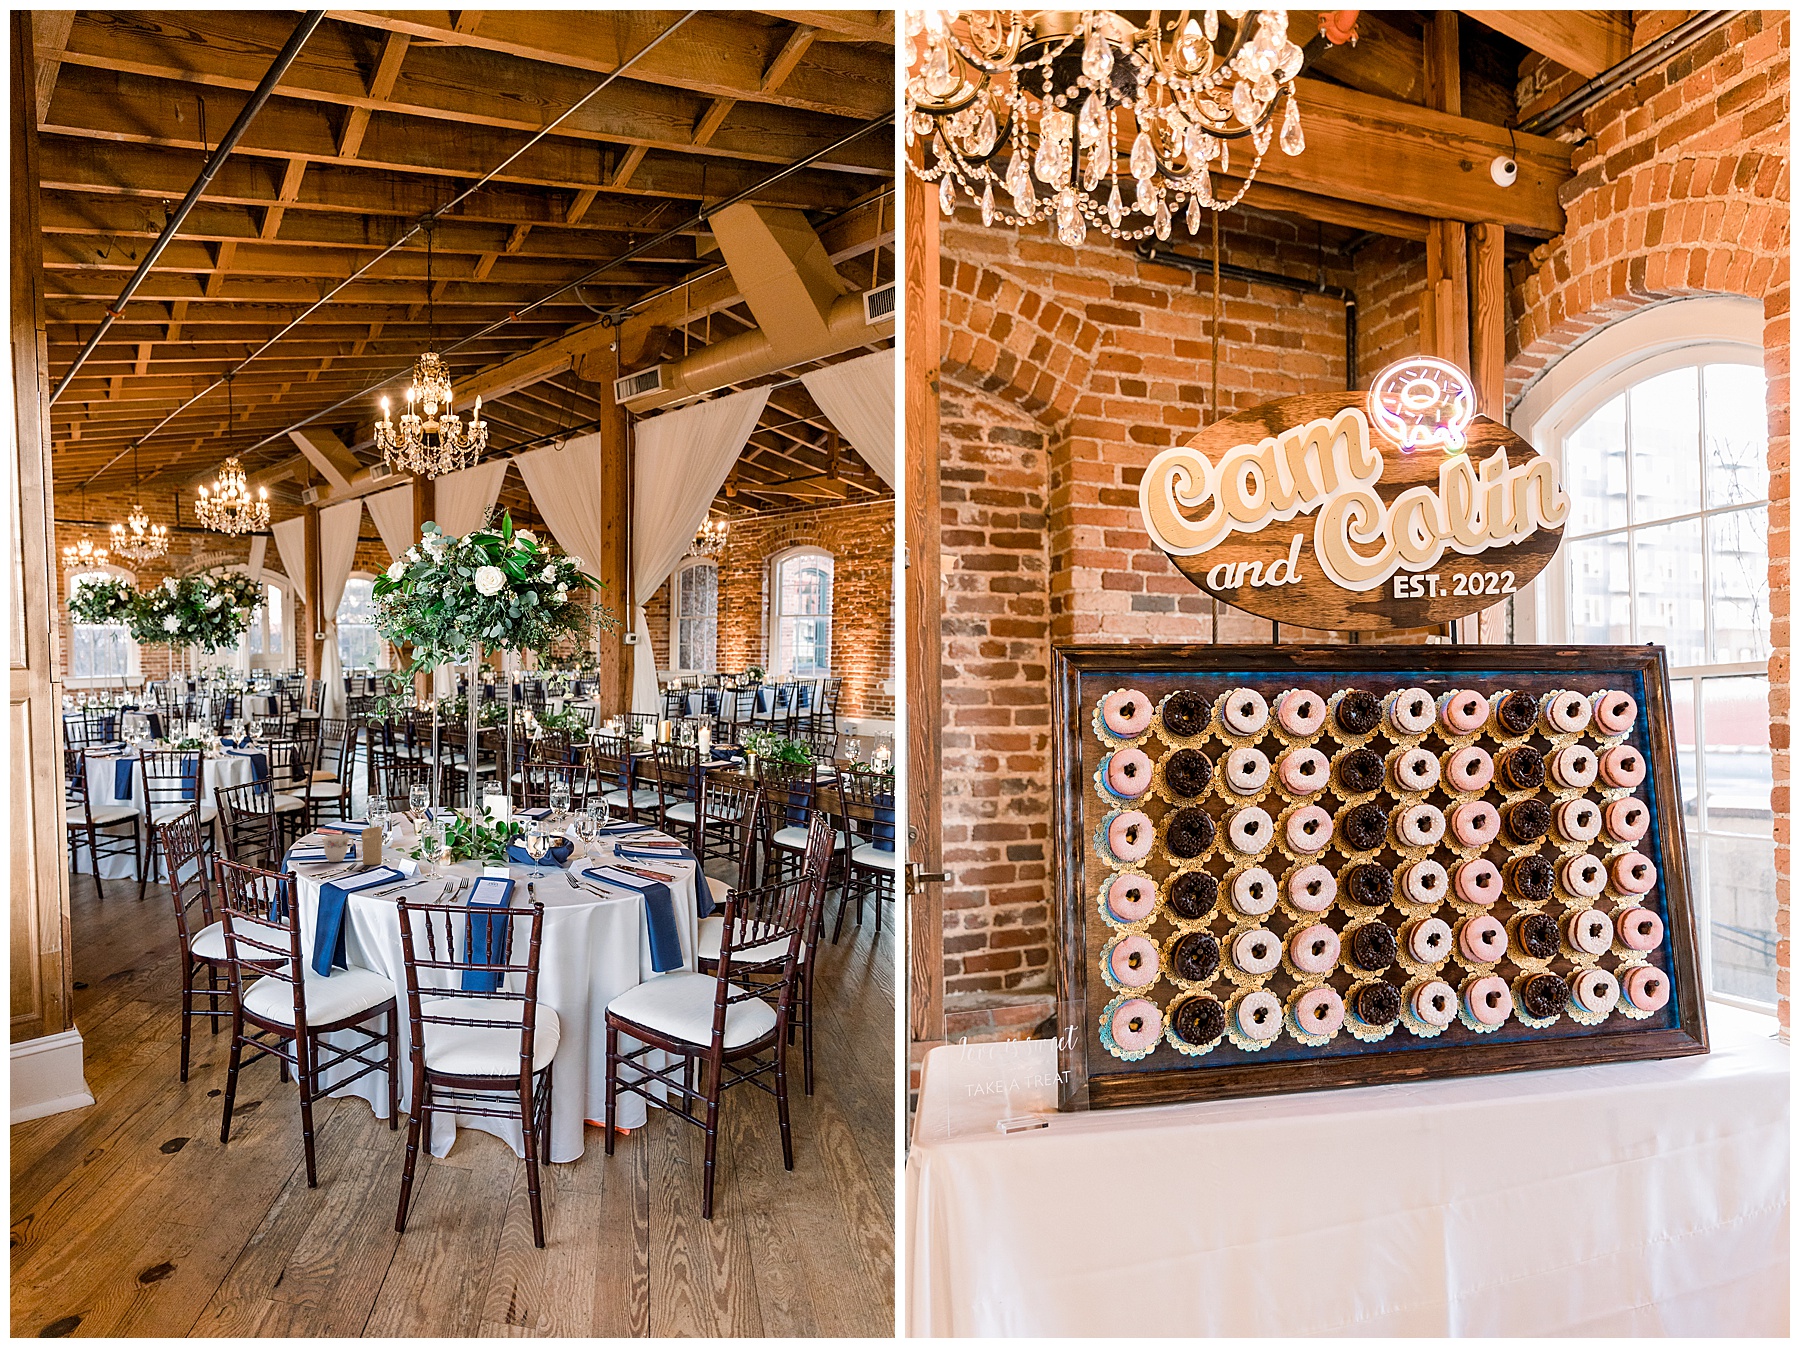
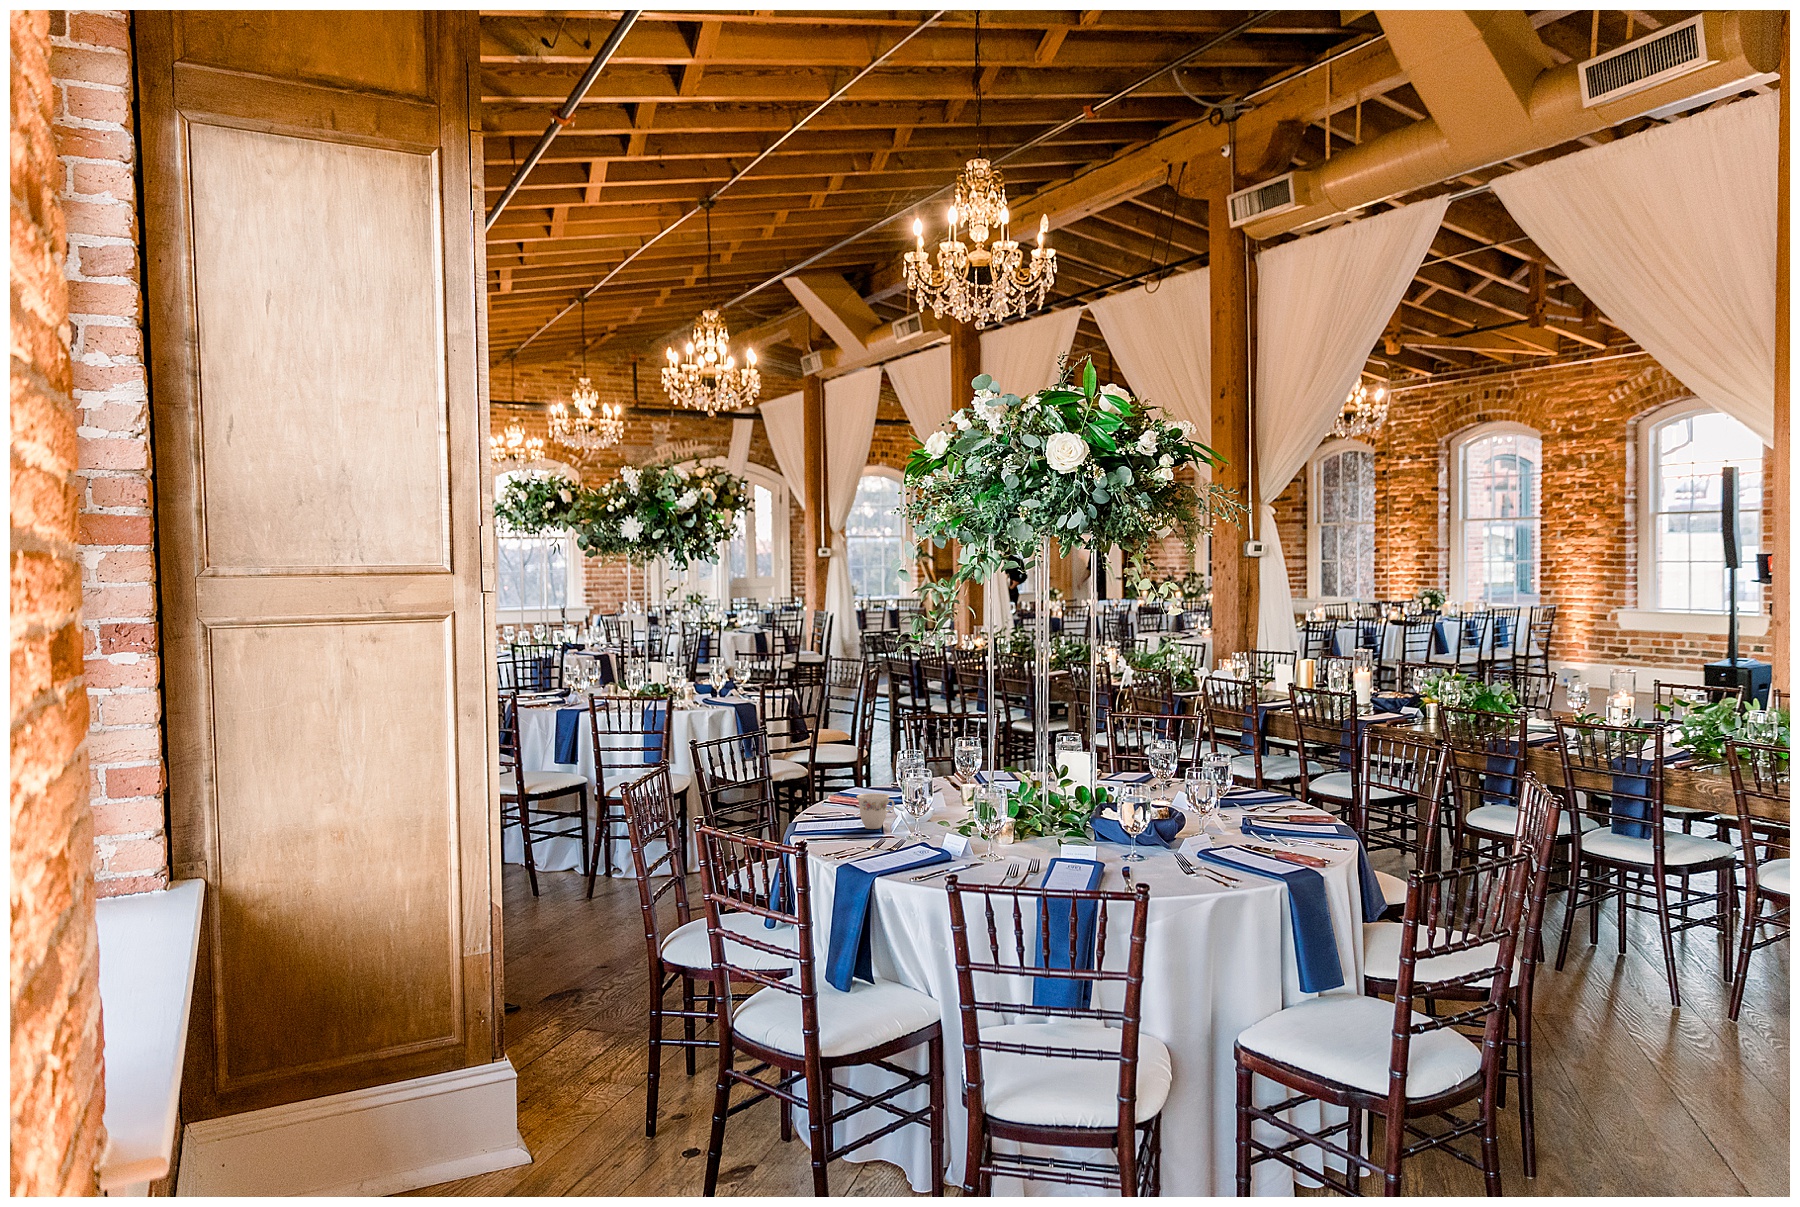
candle: present [361,826,382,865] -> none [902,786,926,837]

